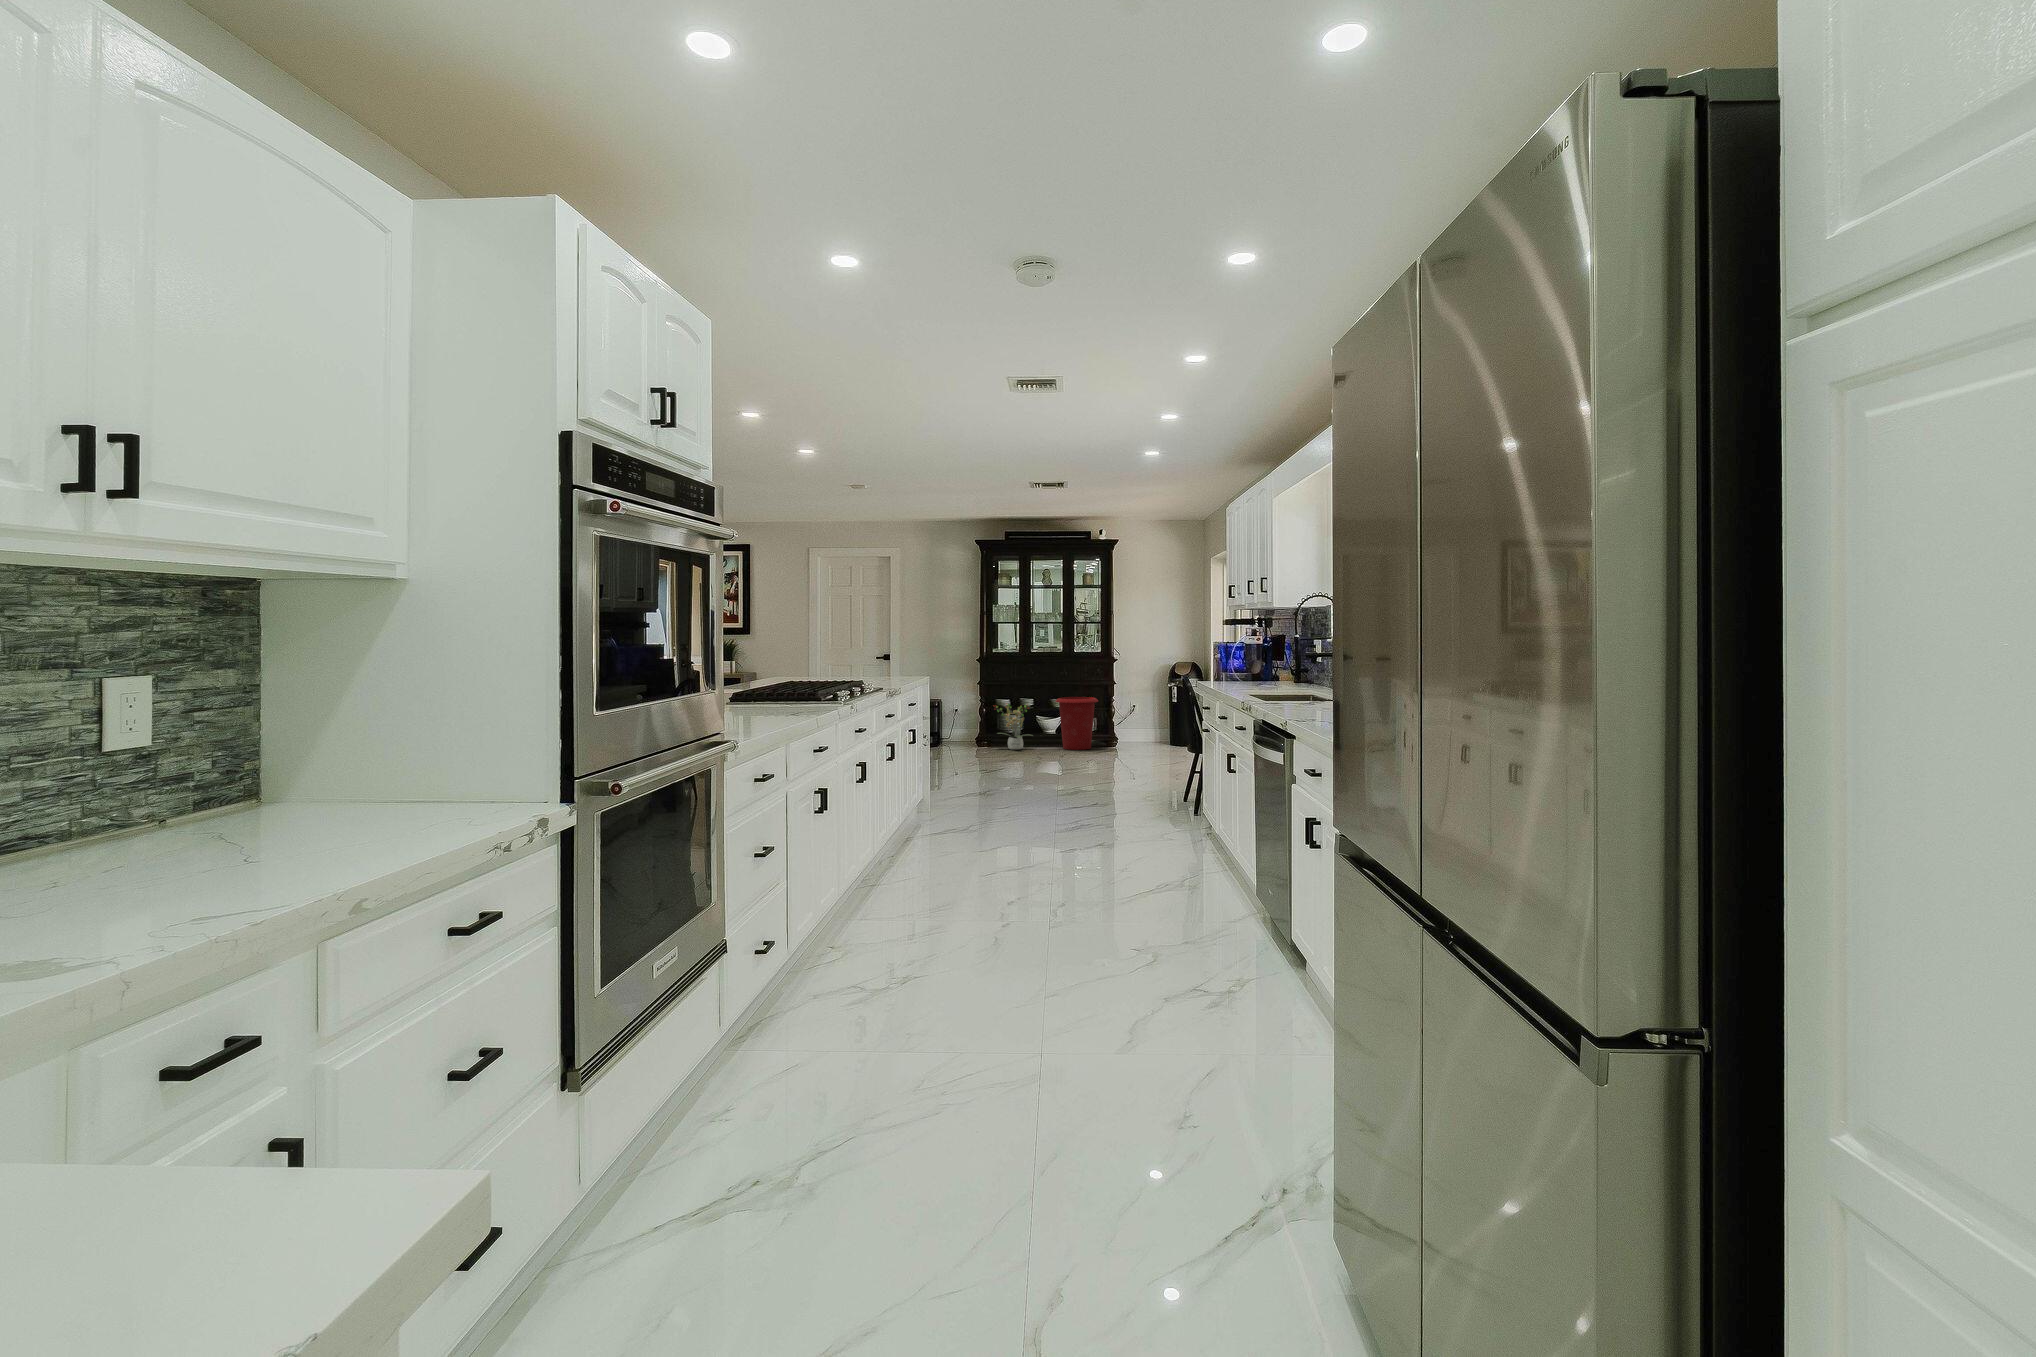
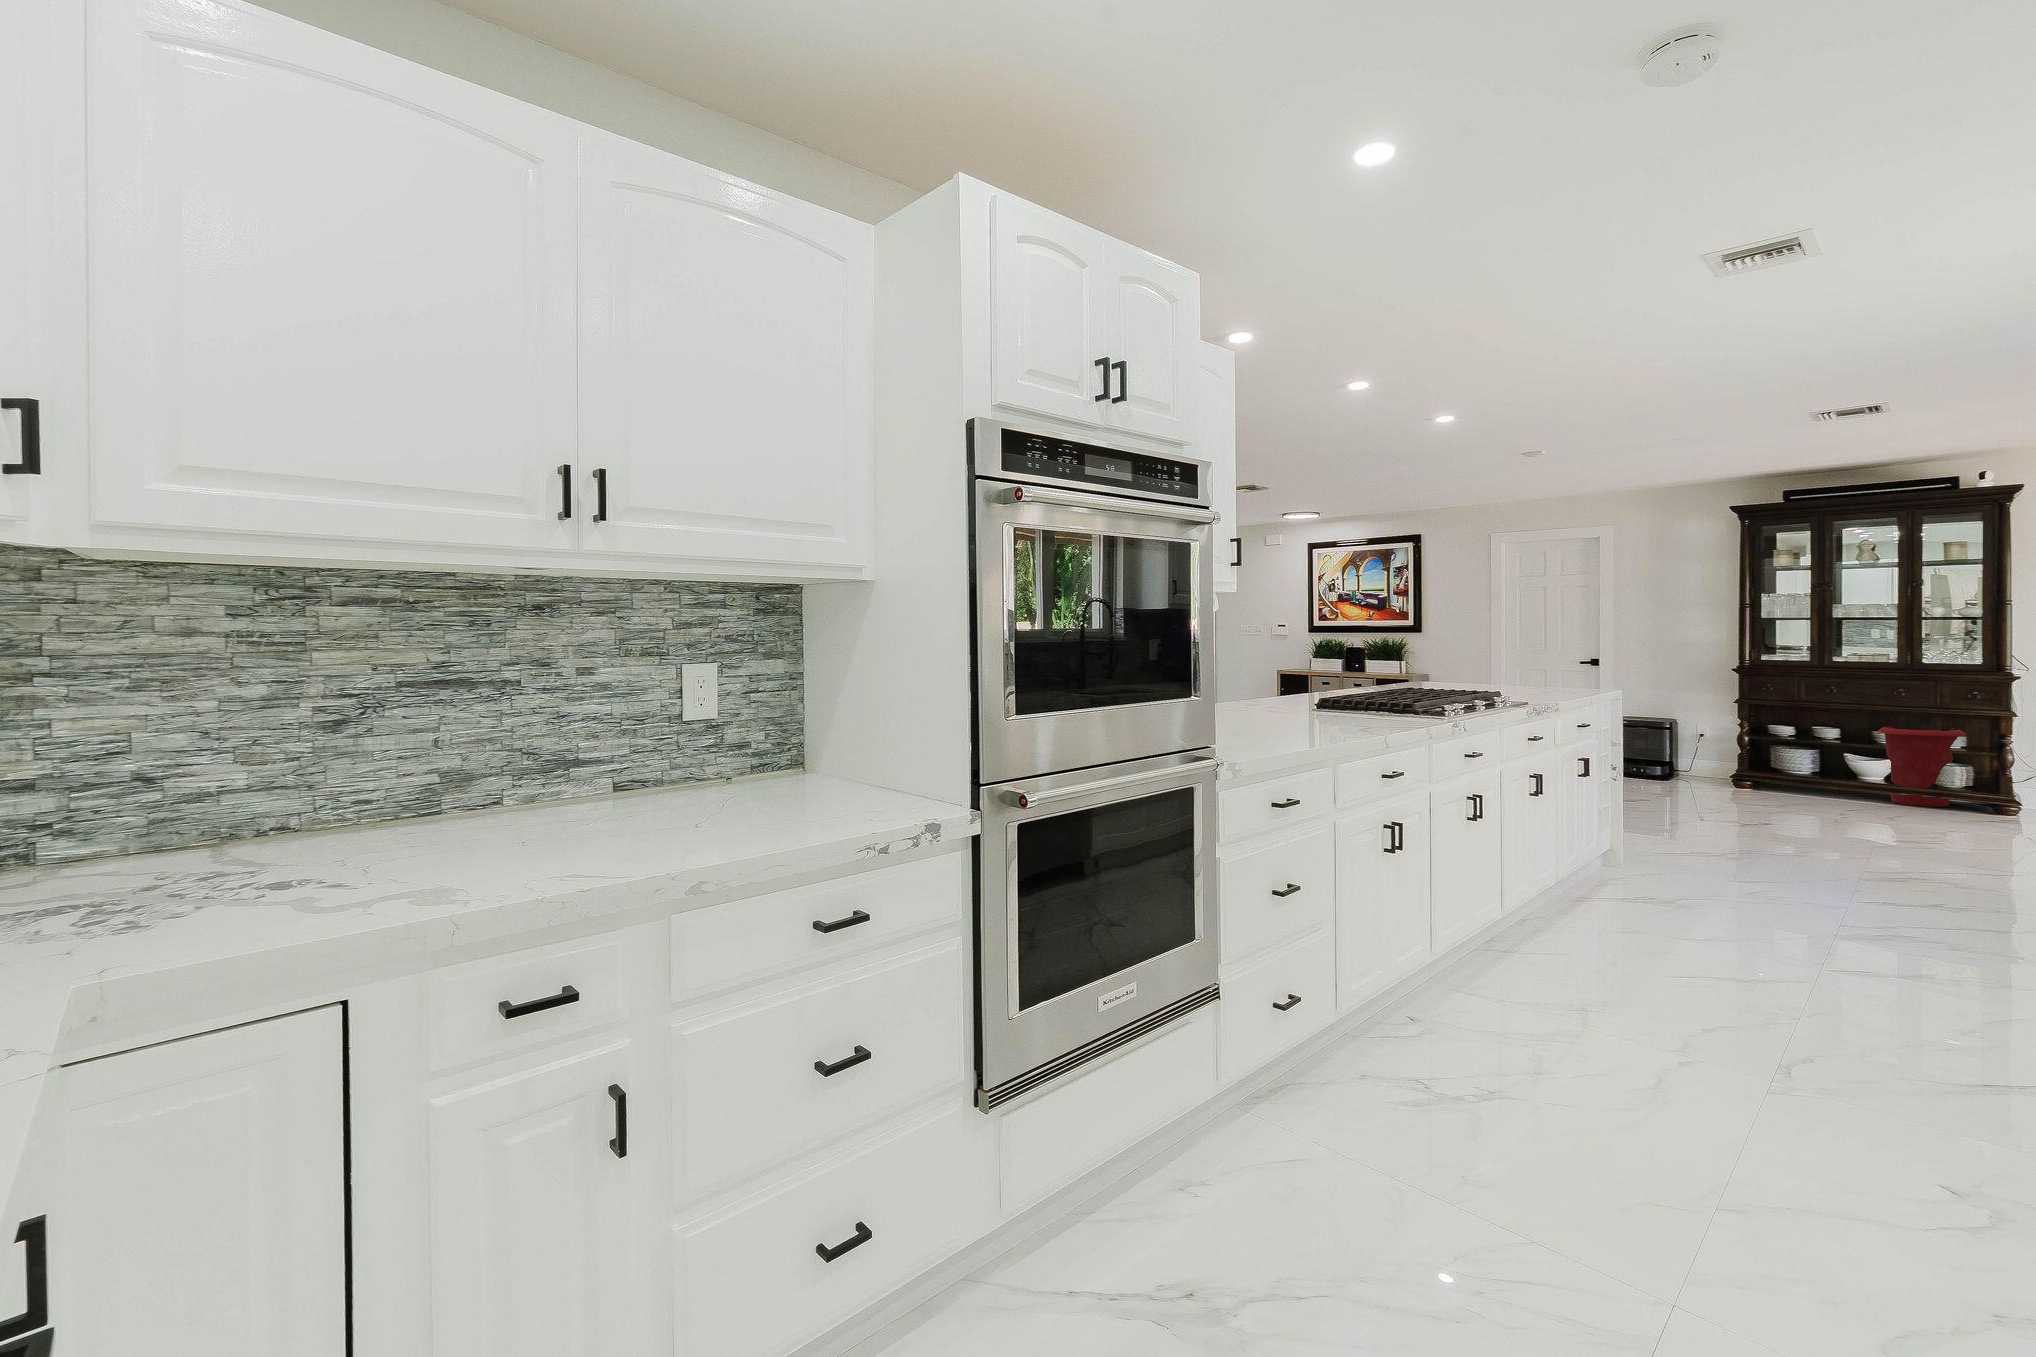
potted plant: present [993,703,1029,749] -> none [1762,730,1834,796]

